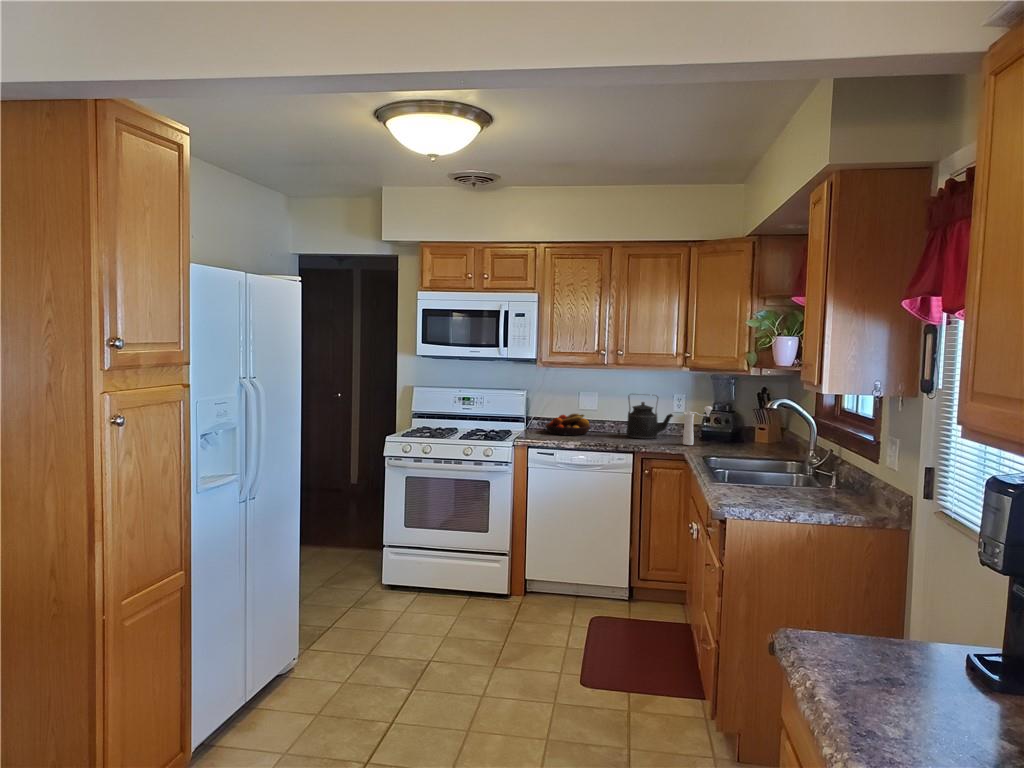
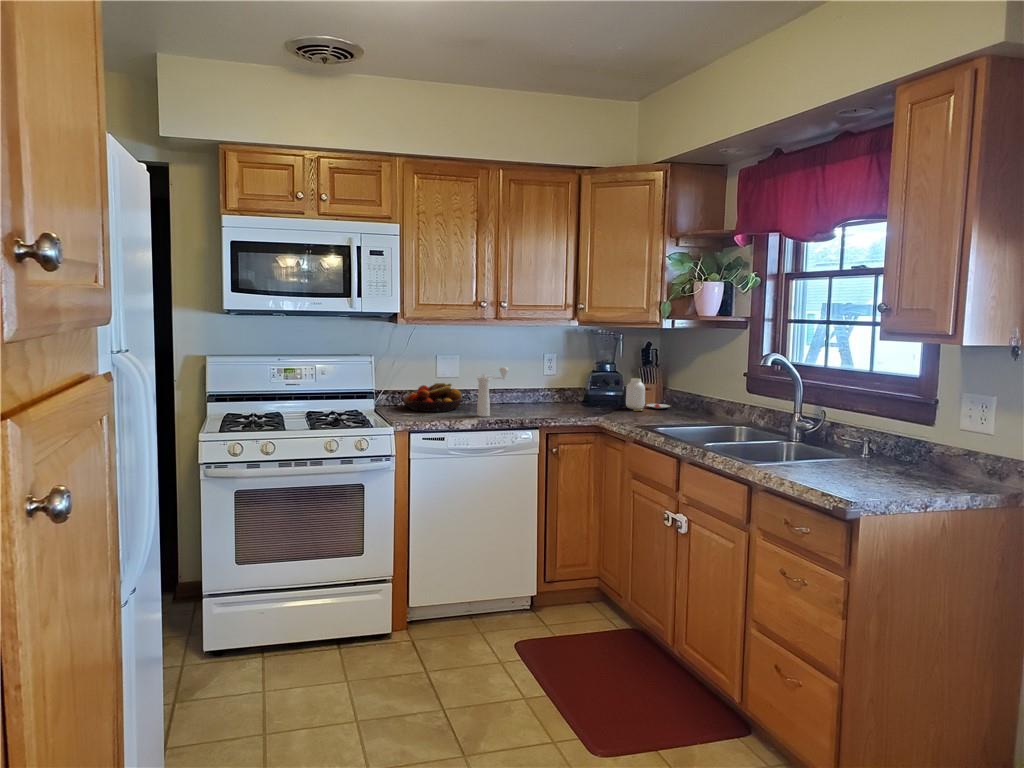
kettle: present [626,396,673,439] -> none [506,355,561,409]
pepper mill: present [683,406,712,445] -> present [477,367,509,417]
jar: none [728,419,773,447] -> present [626,378,670,411]

